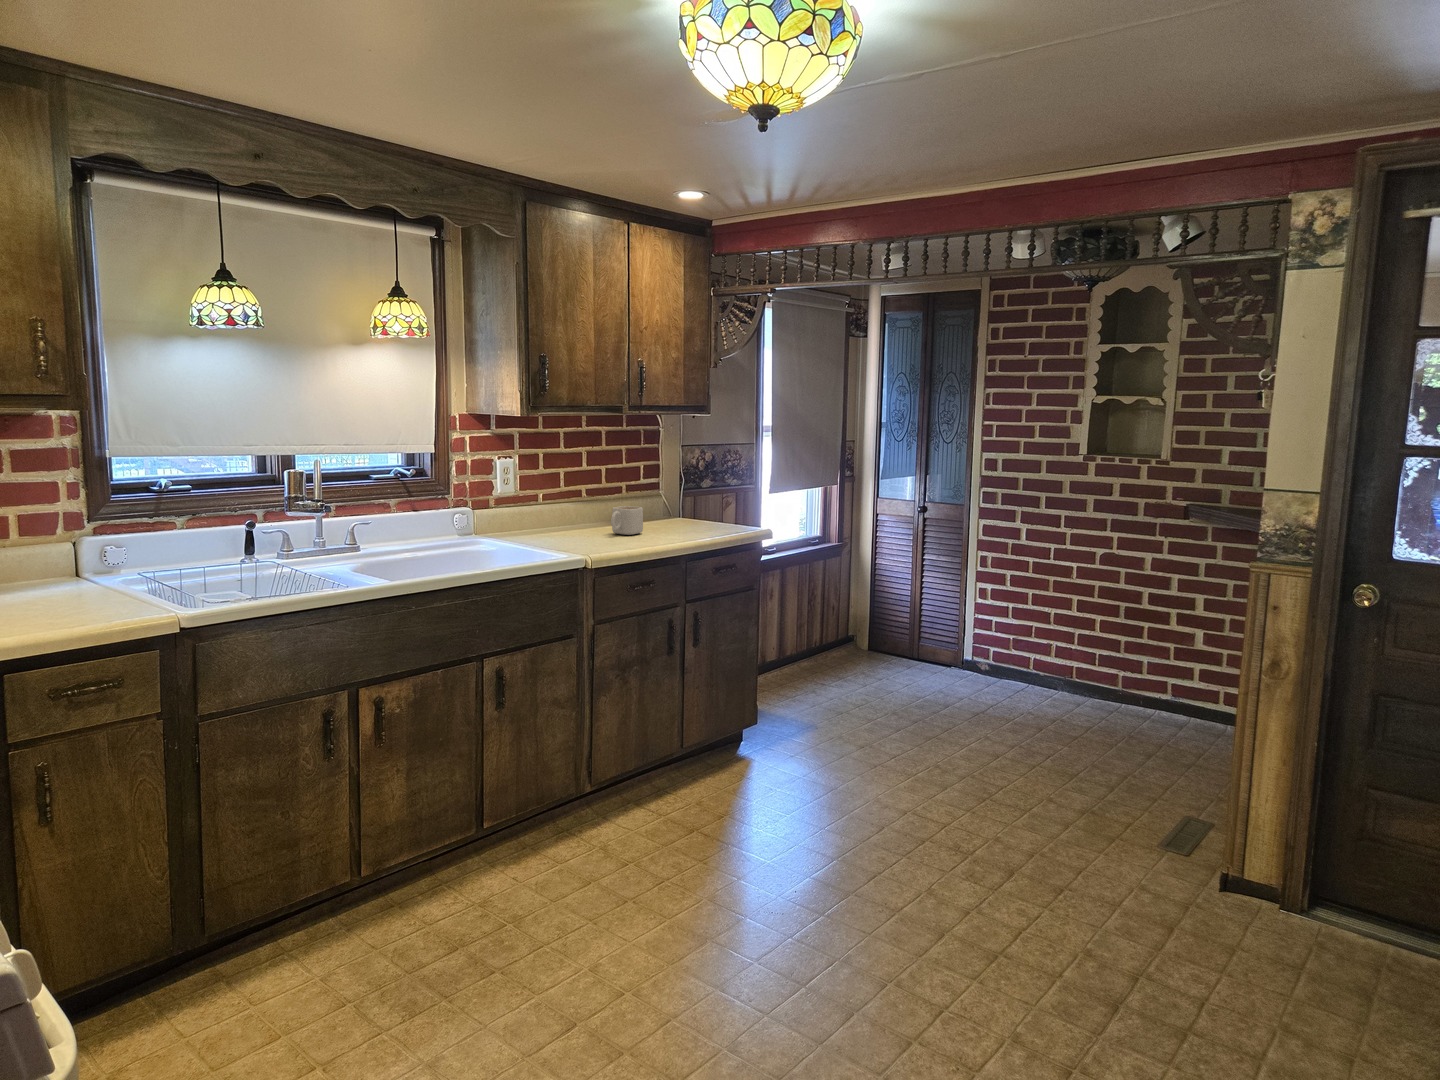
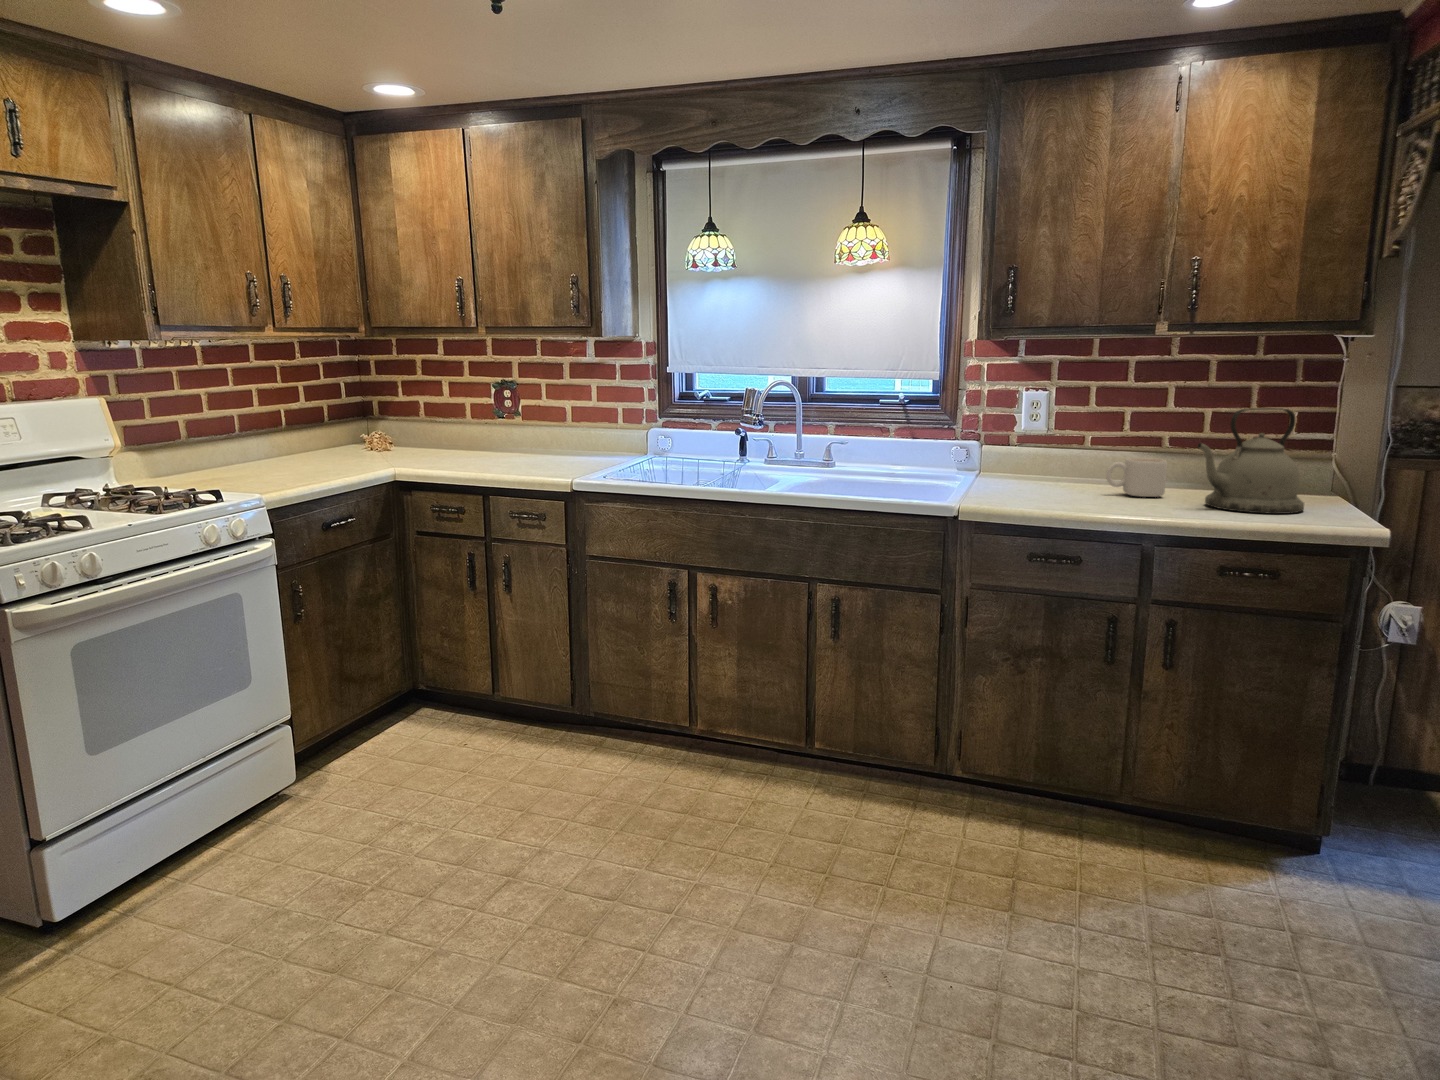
kettle: none [672,466,728,535] -> present [1198,408,1304,514]

